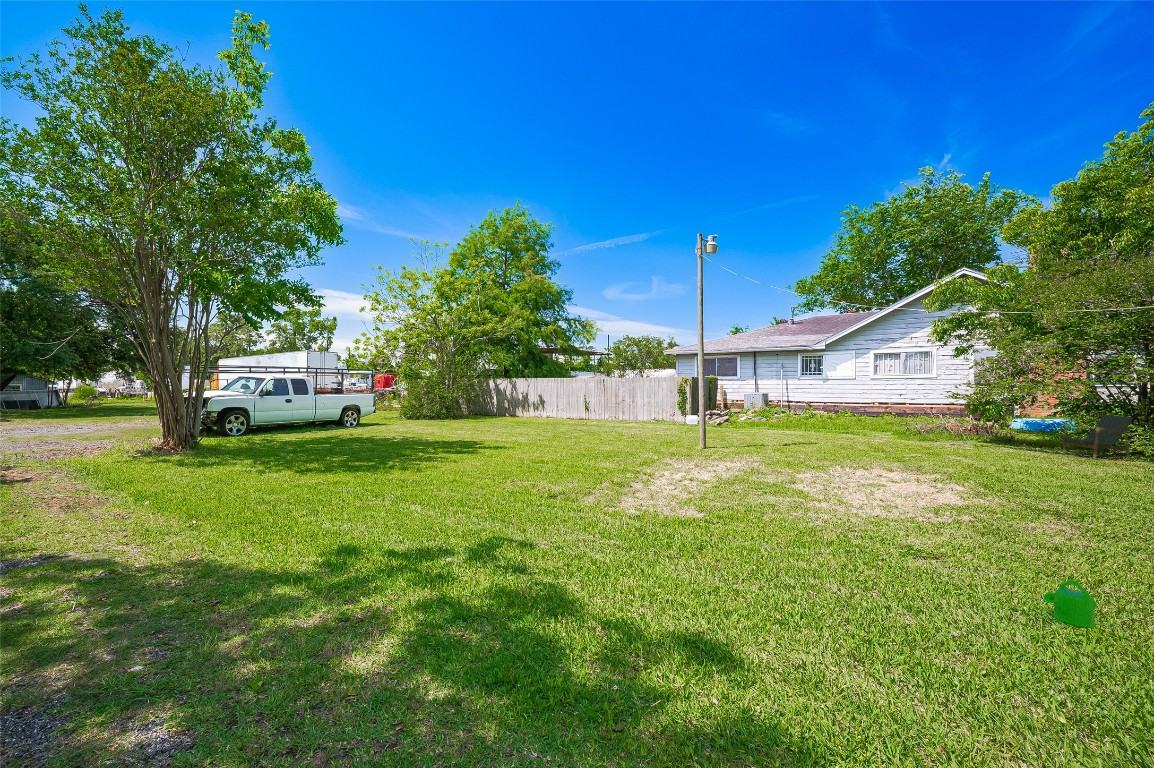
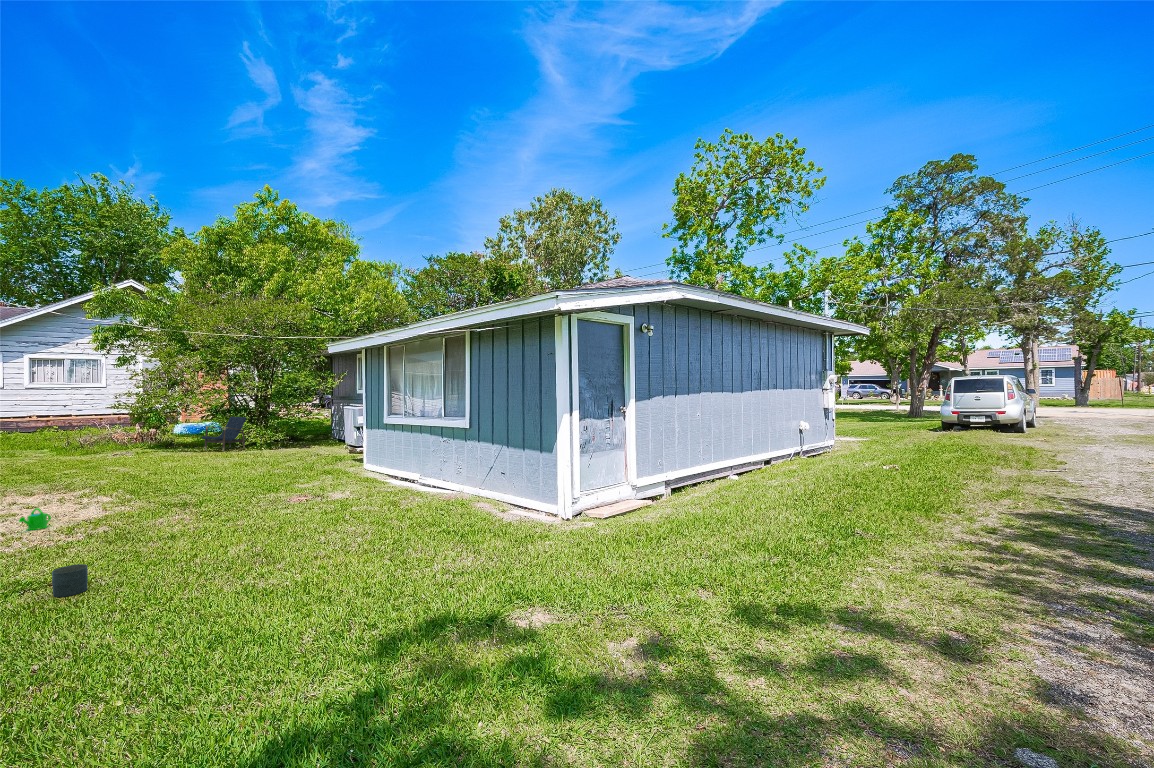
watering can: present [1044,579,1097,628] -> present [19,508,51,530]
planter: none [952,615,1008,675] -> present [52,564,88,597]

